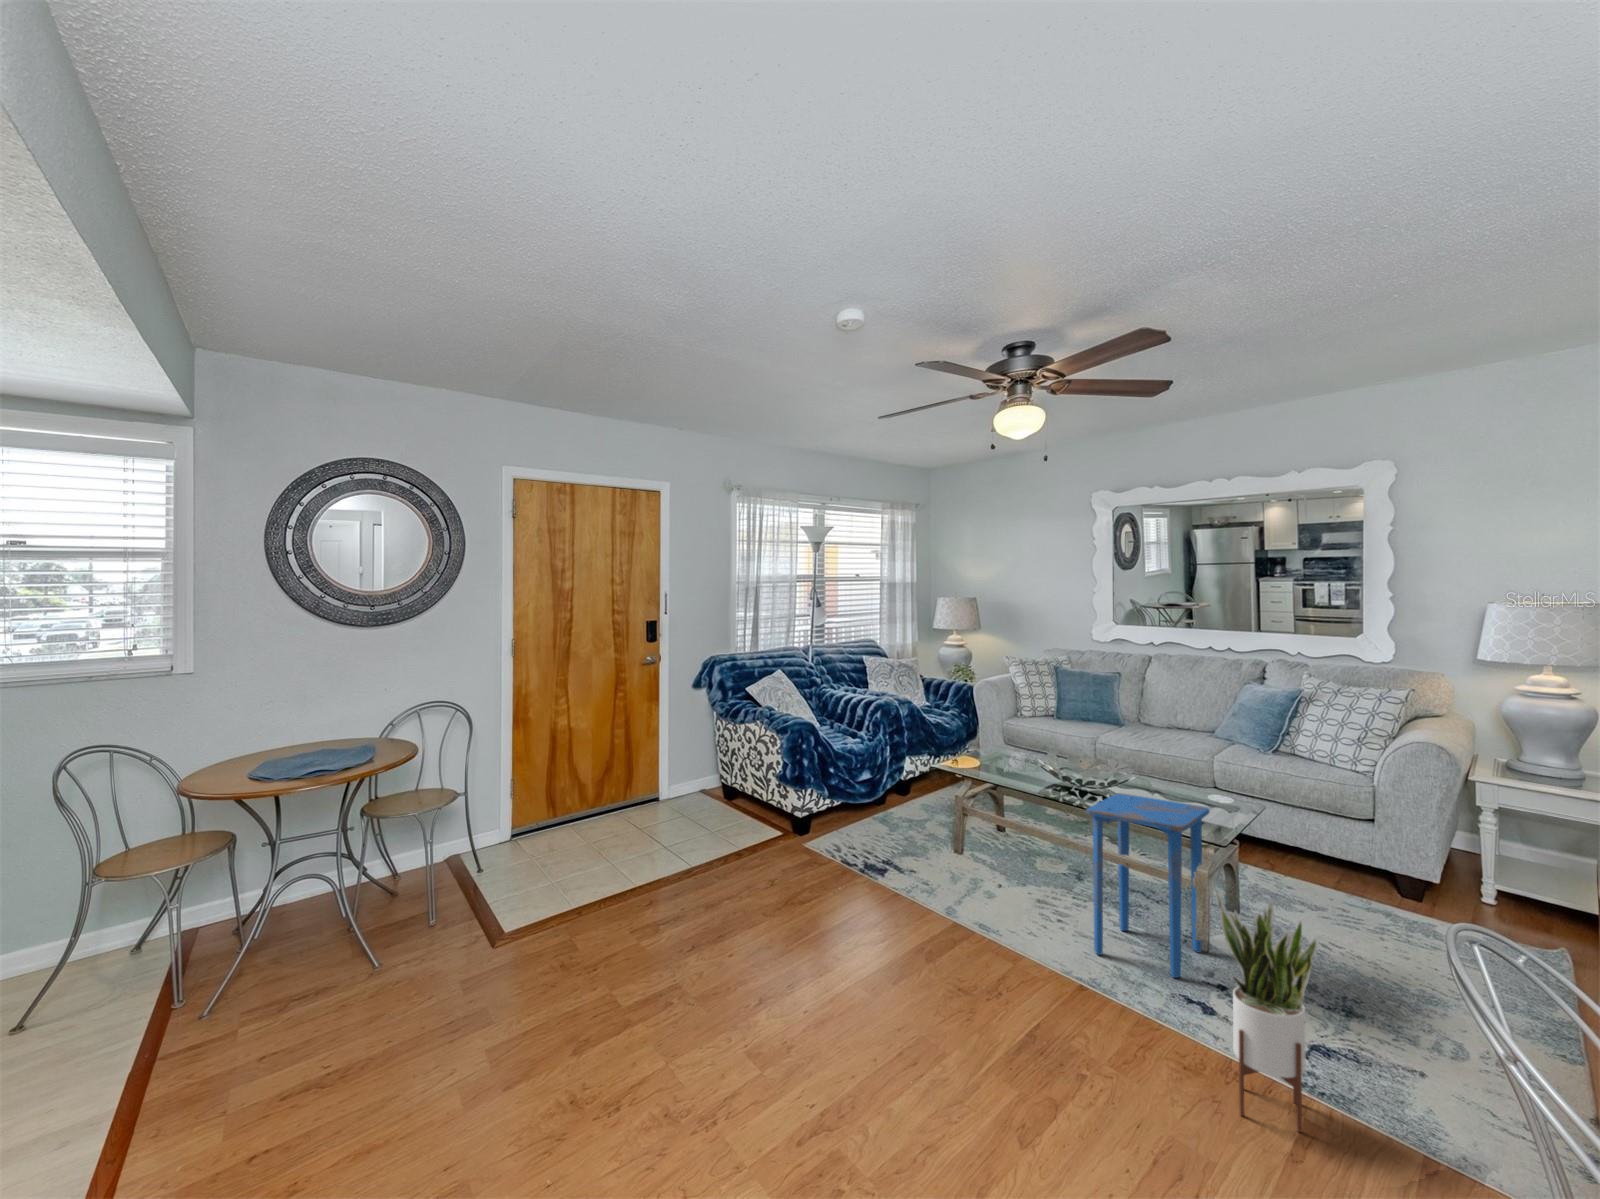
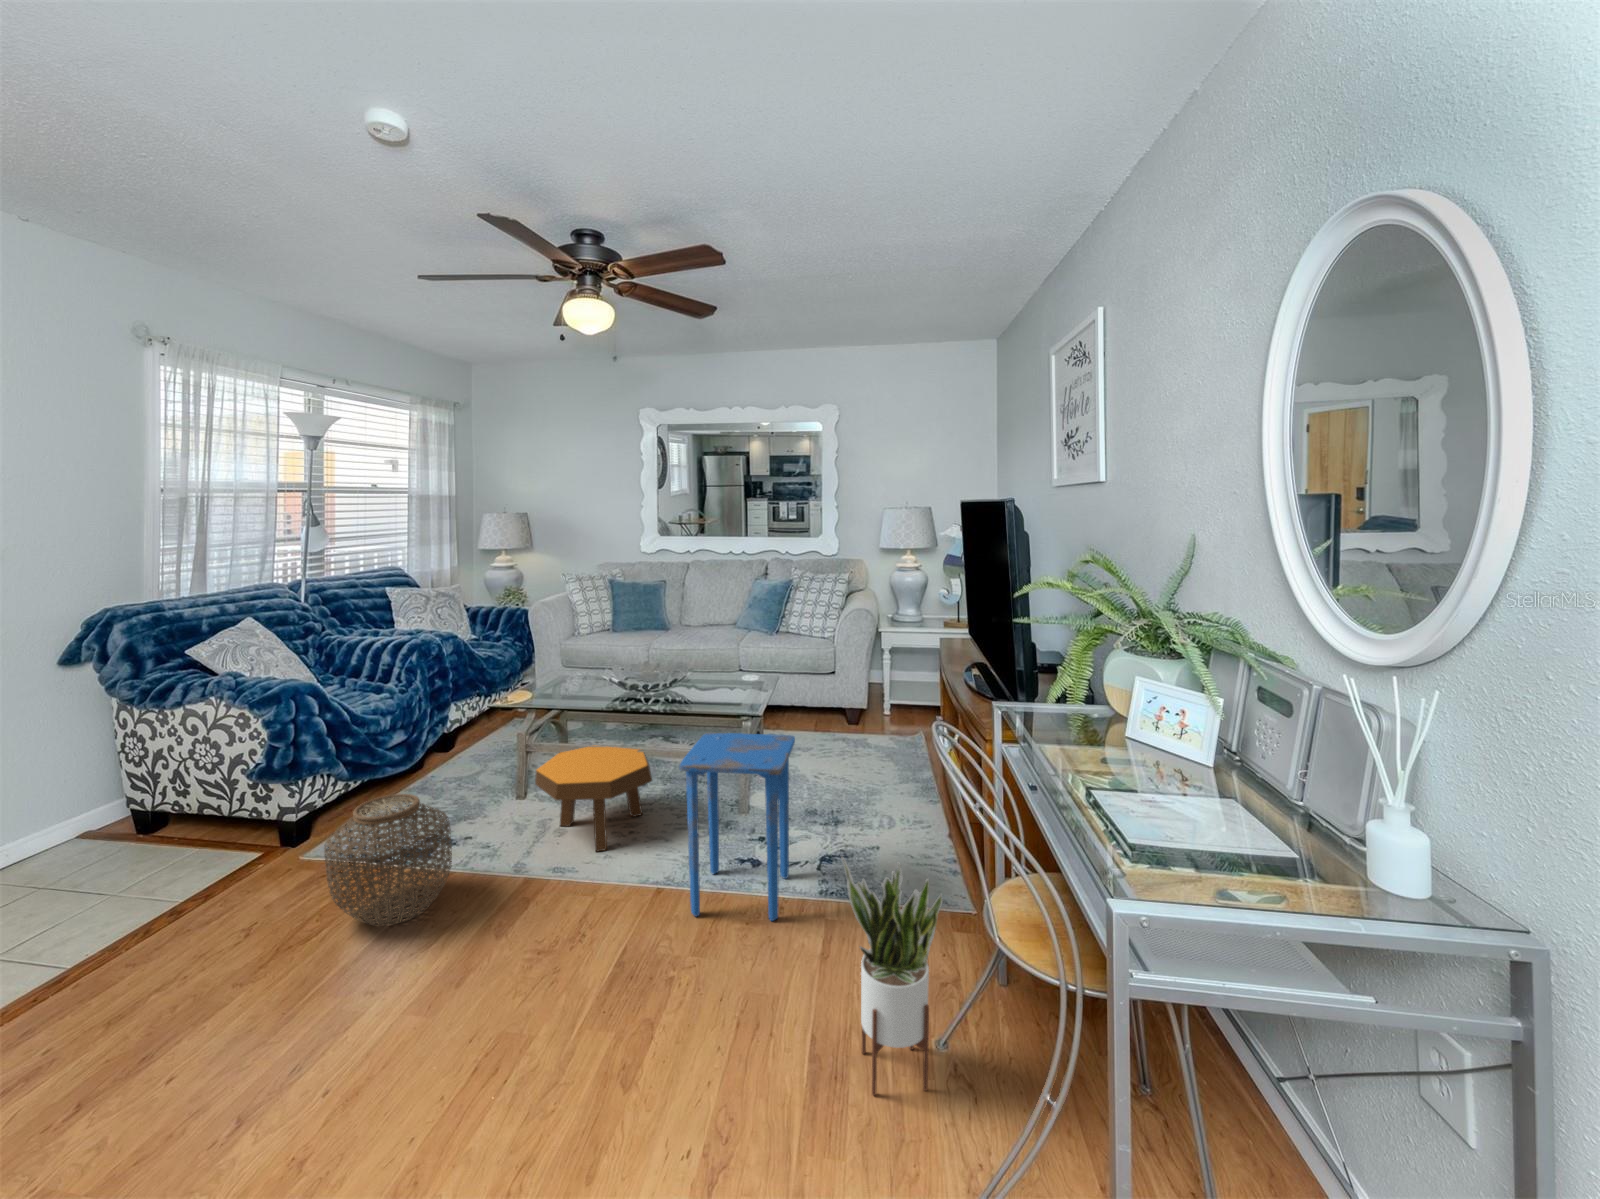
woven basket: none [823,802,903,899] -> present [324,794,452,926]
footstool: none [969,802,1071,891] -> present [535,746,652,851]

